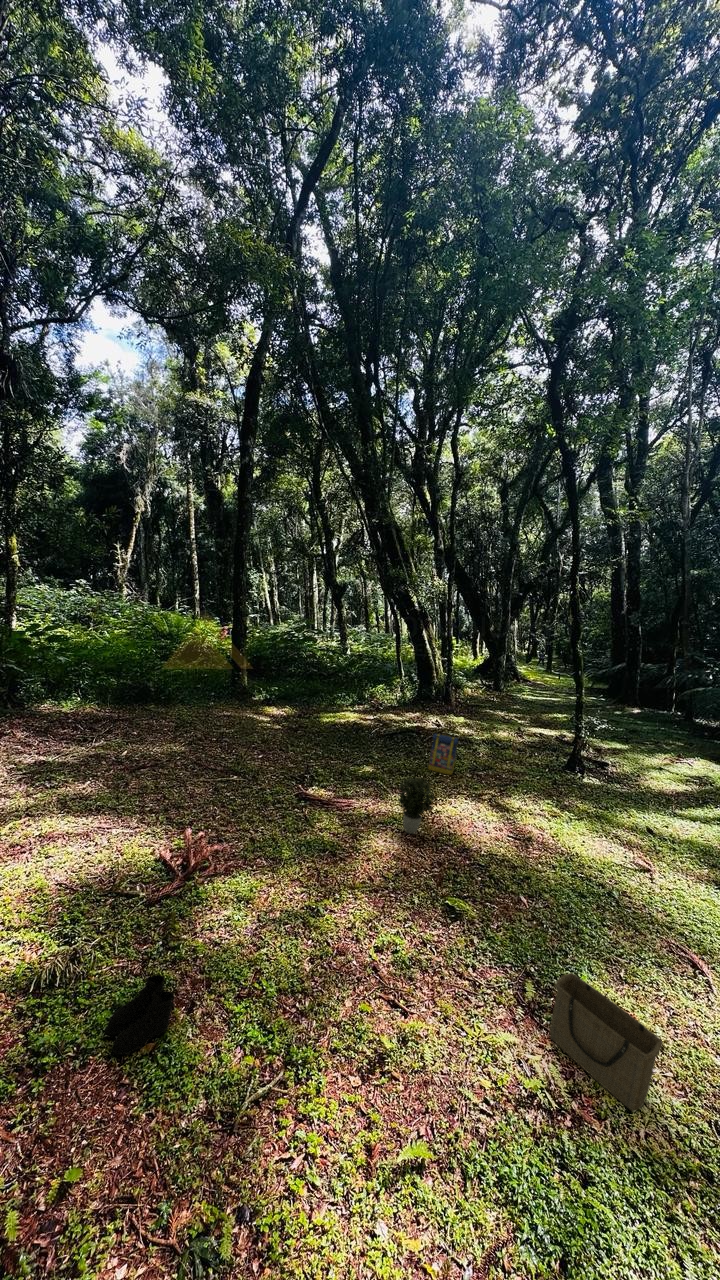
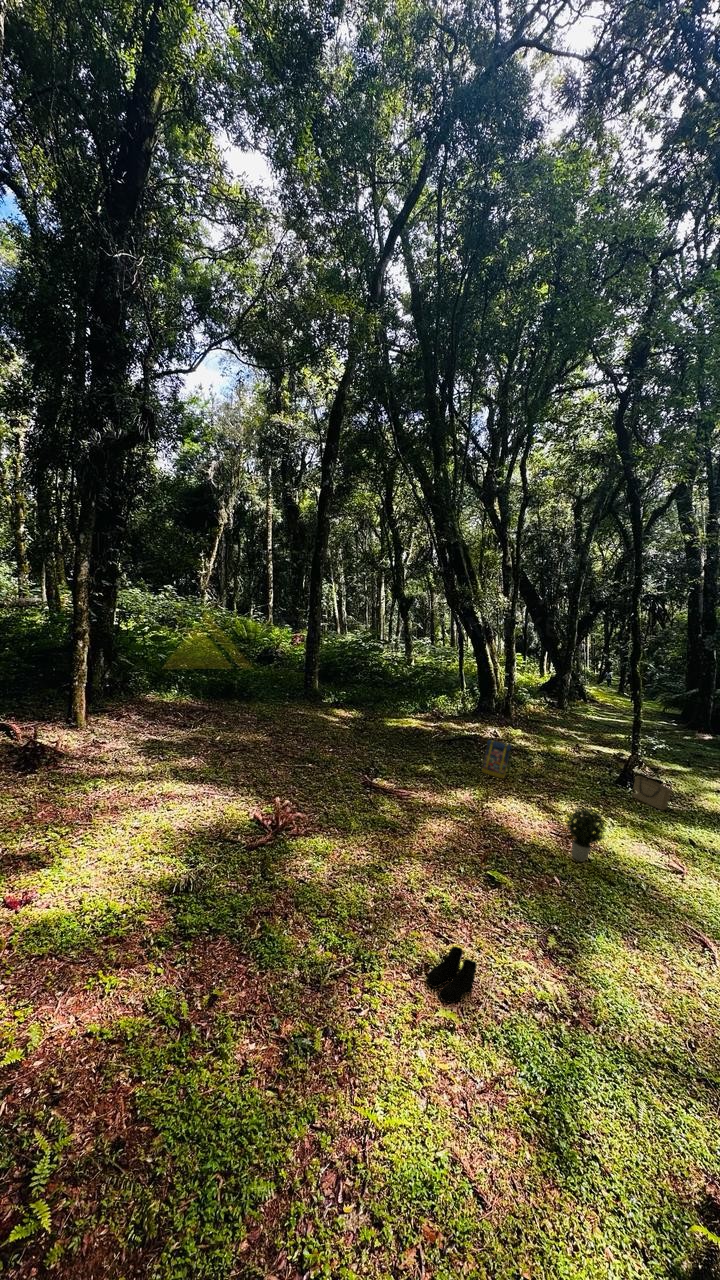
potted plant: present [398,777,434,834] -> present [567,807,605,862]
basket: present [549,973,663,1112] -> present [632,776,672,810]
boots: present [105,974,174,1055] -> present [426,946,477,1003]

